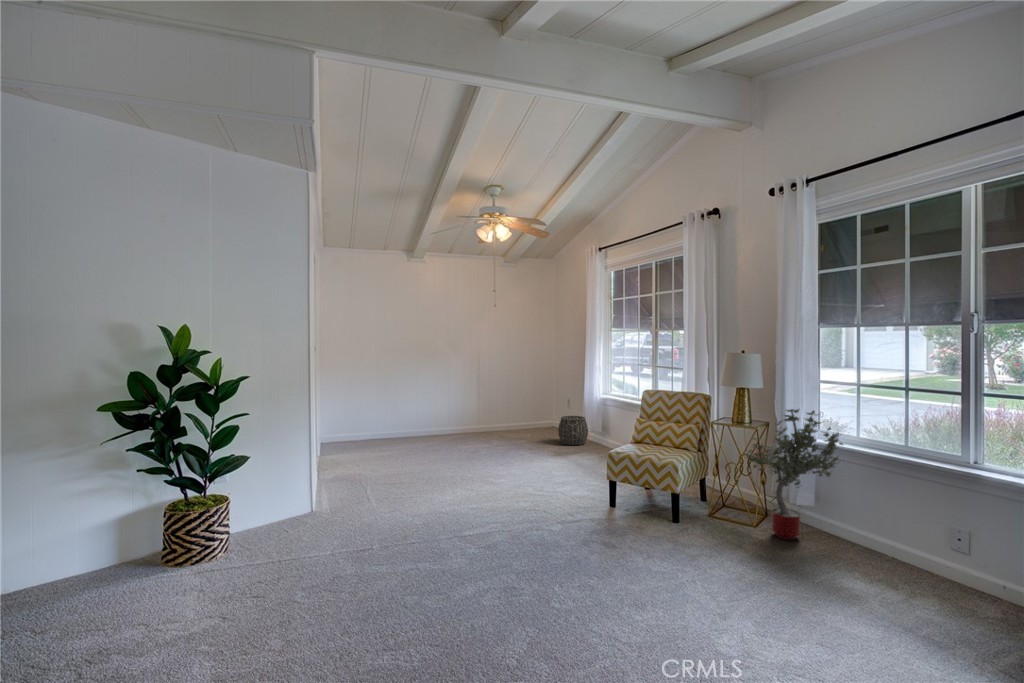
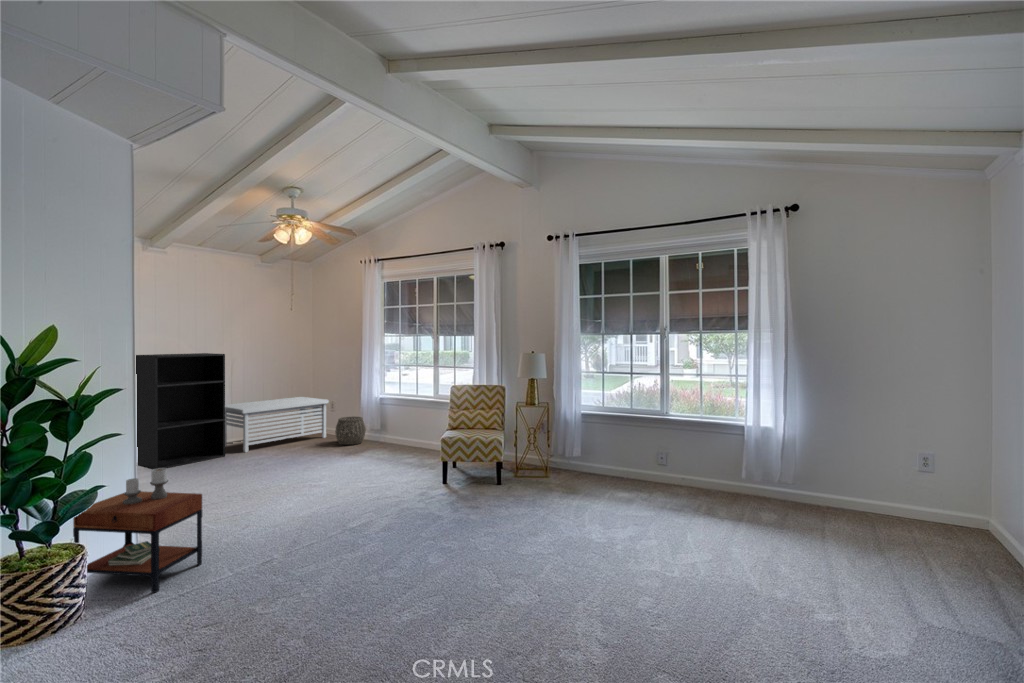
bookshelf: none [398,348,462,445] -> present [136,353,225,470]
storage bench: none [466,392,561,439] -> present [225,397,329,452]
potted tree: present [746,409,843,540] -> none [536,390,604,481]
side table: none [245,444,330,553] -> present [73,468,202,593]

